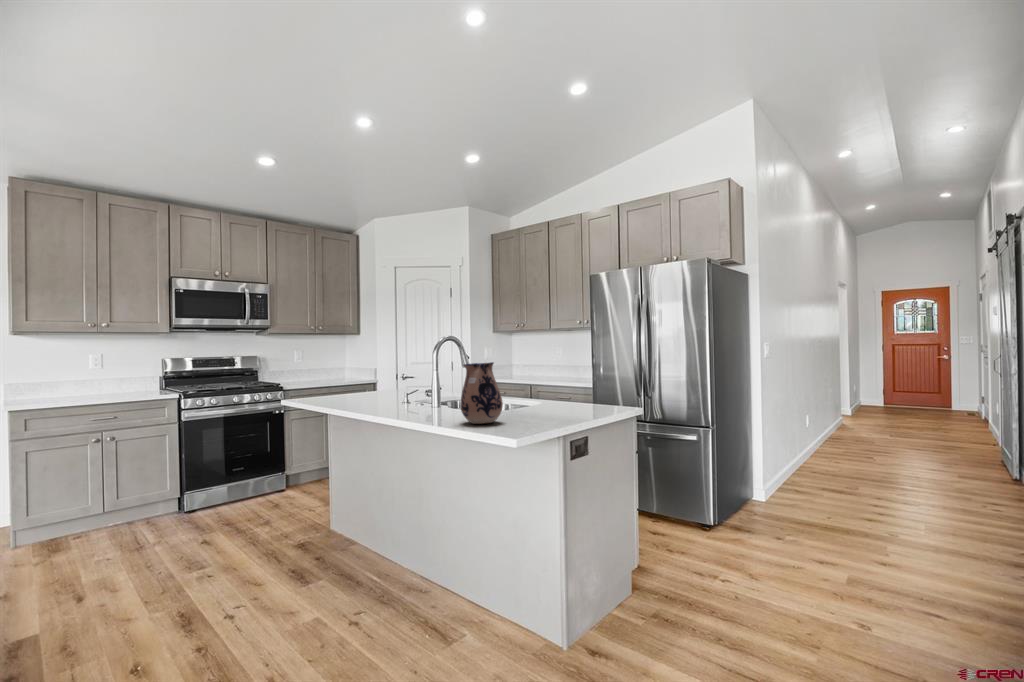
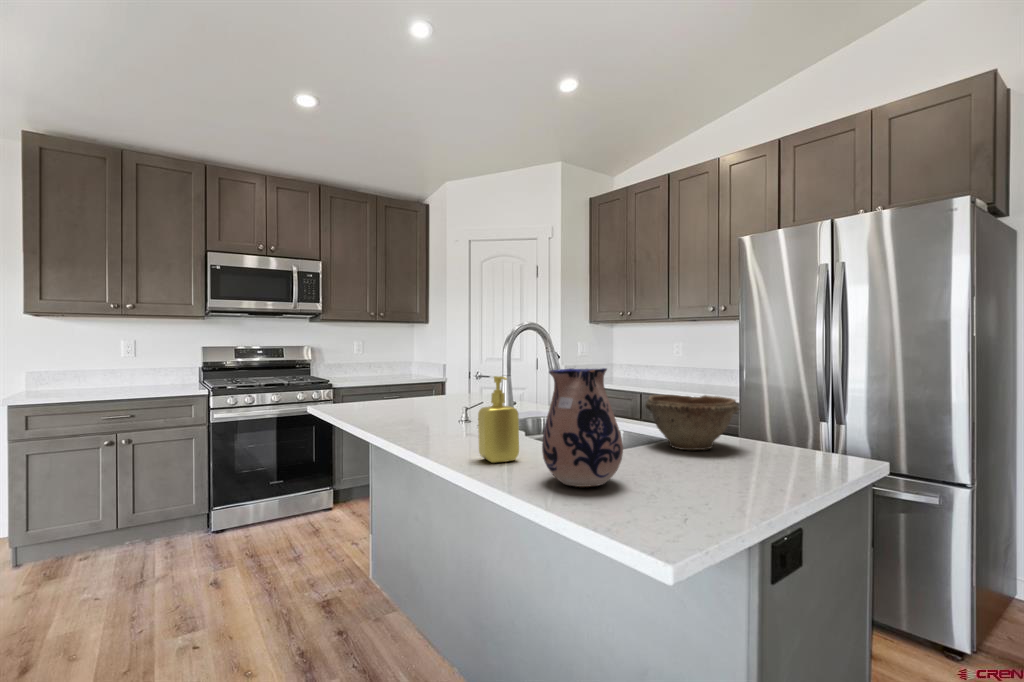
soap dispenser: none [422,369,447,419] -> present [478,376,519,463]
bowl: none [521,379,573,410] -> present [646,395,739,450]

